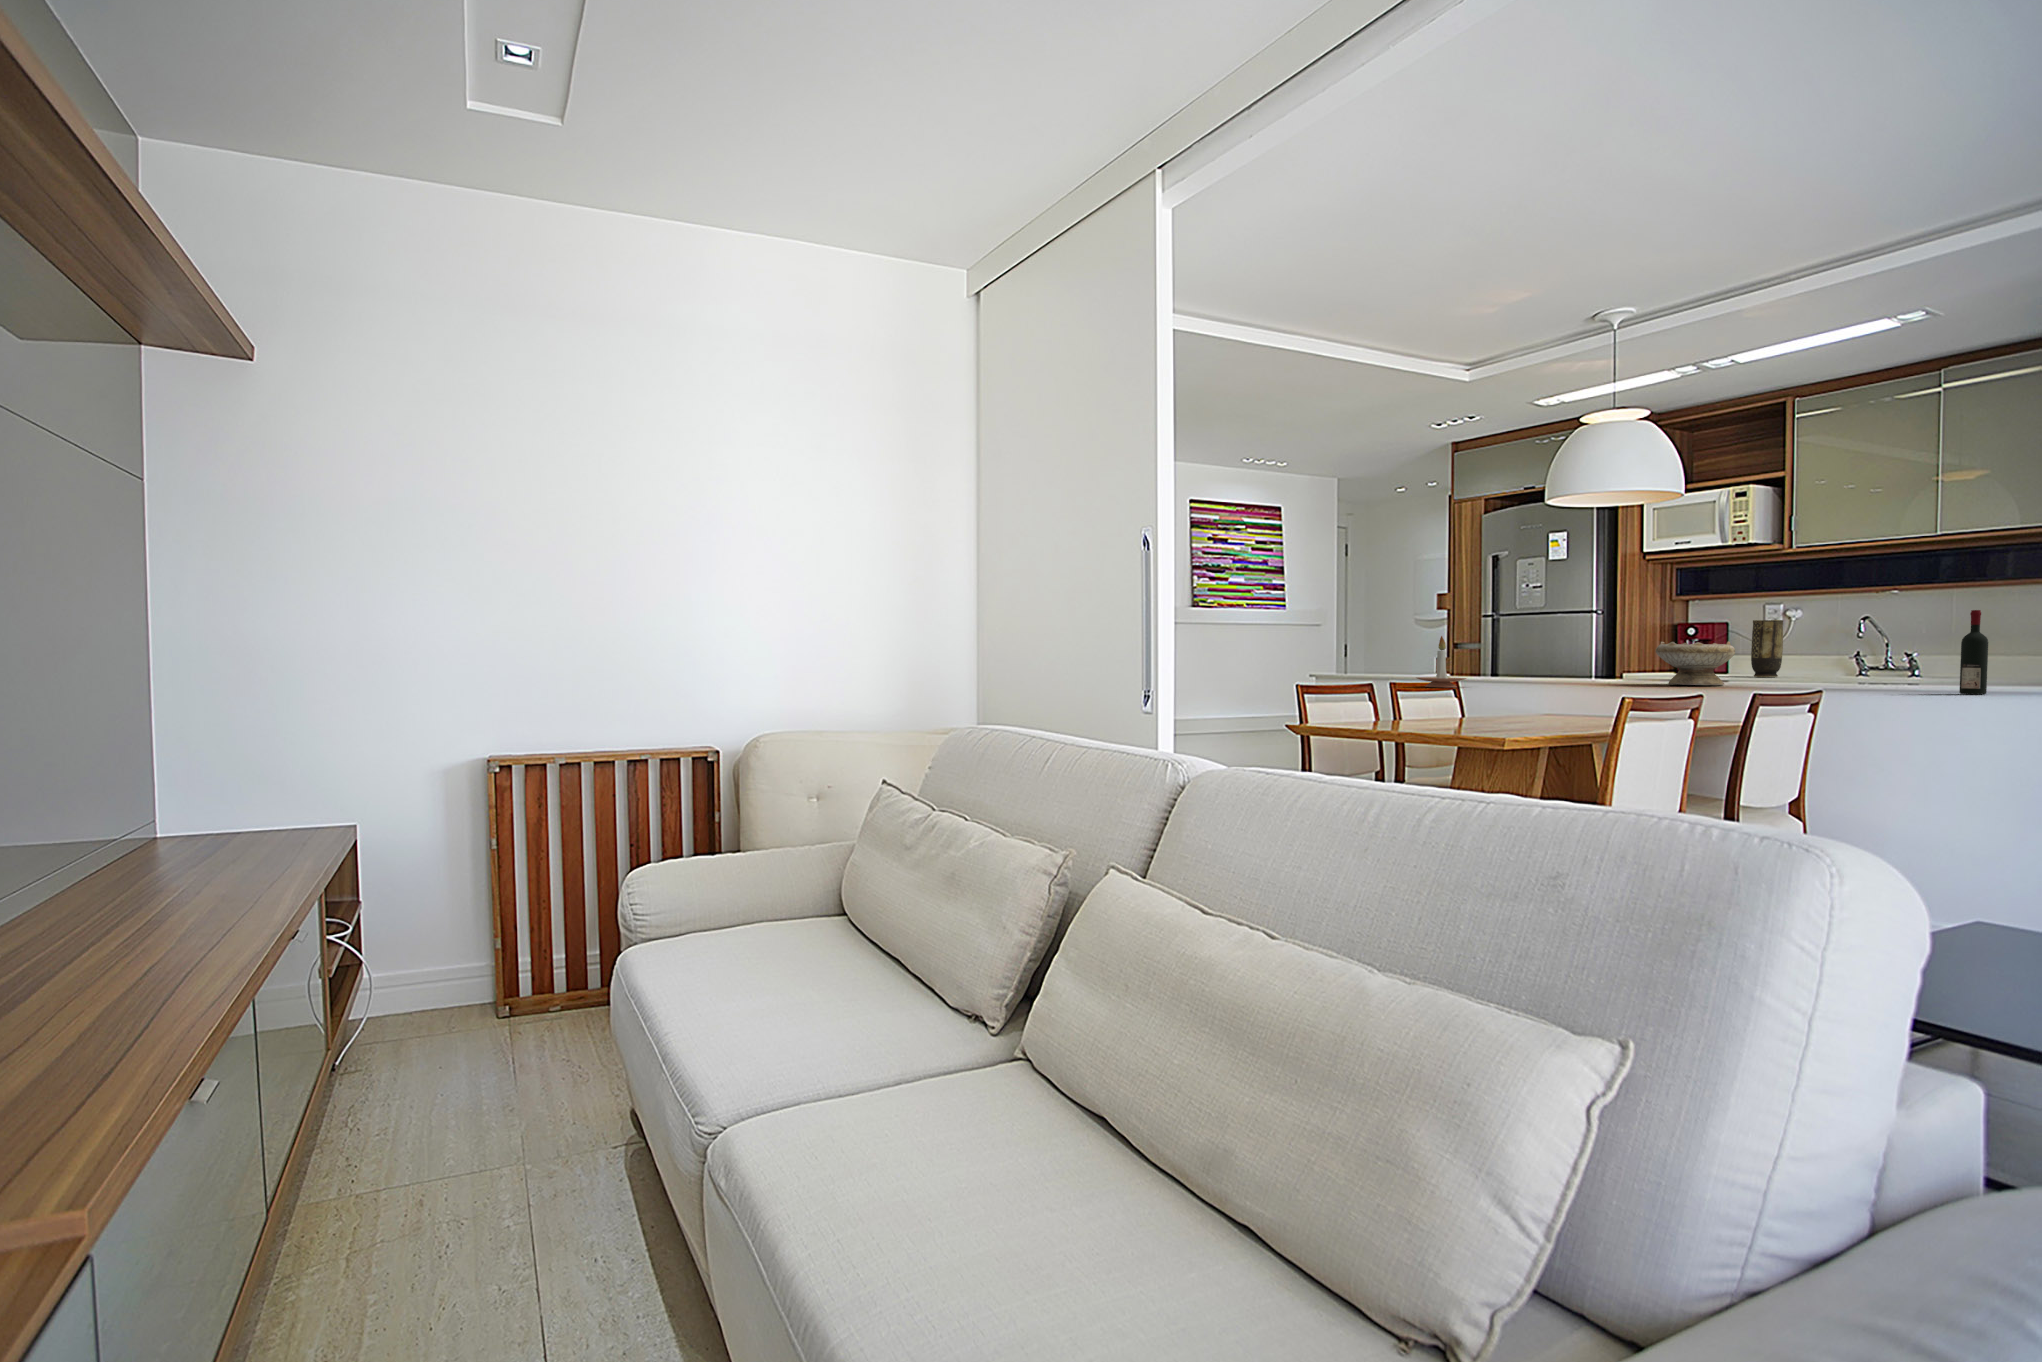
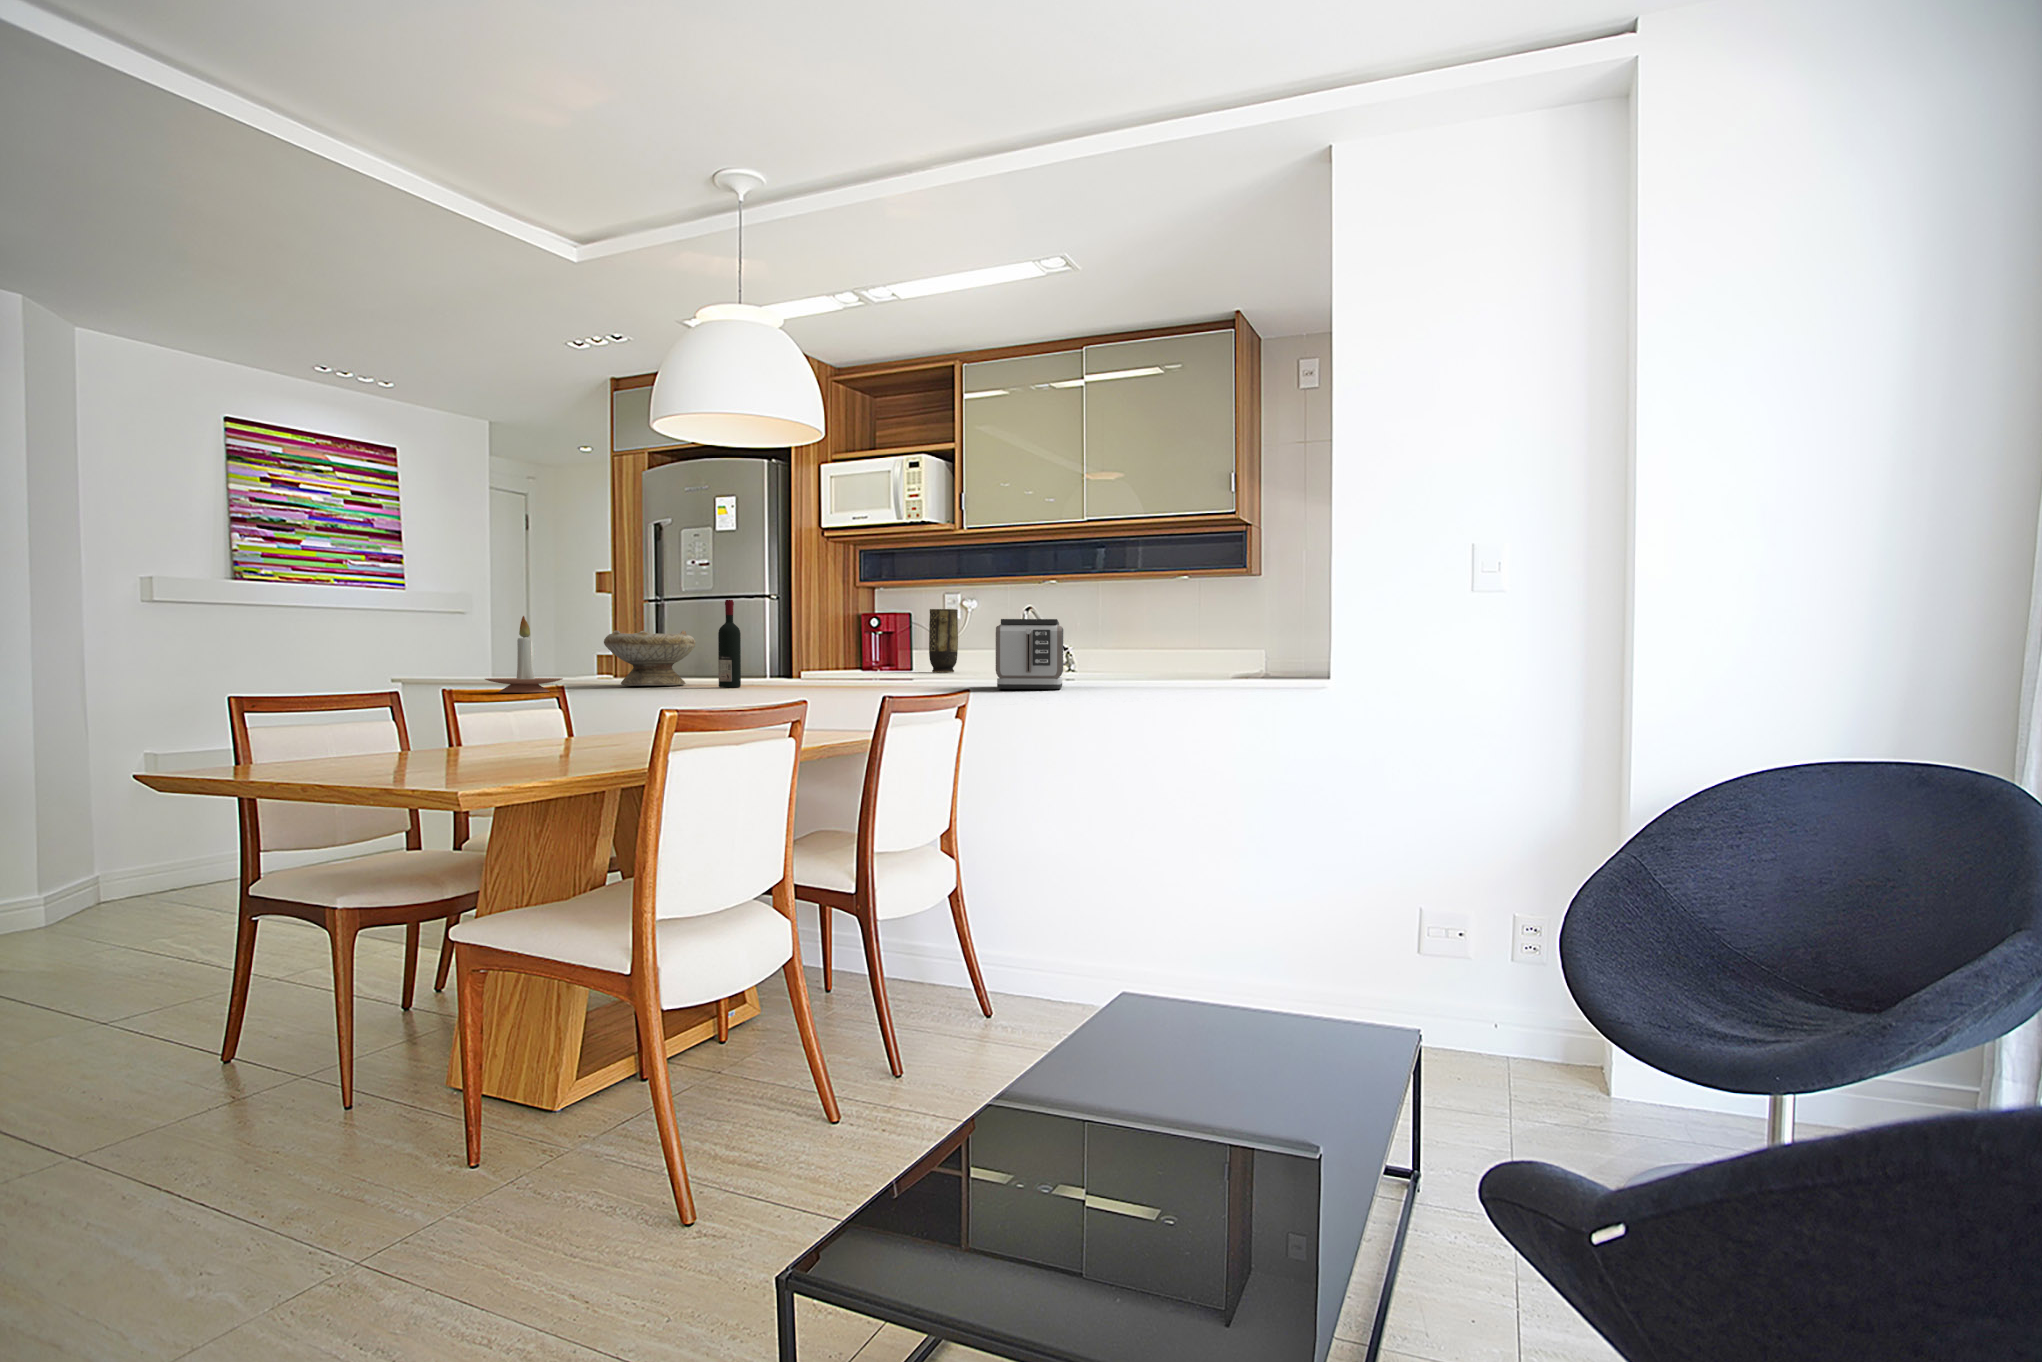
wine bottle: present [1959,610,1988,694] -> present [718,600,741,687]
toaster: none [1843,638,1911,693] -> present [996,619,1063,689]
bowl: present [1656,641,1735,685] -> present [604,630,695,686]

